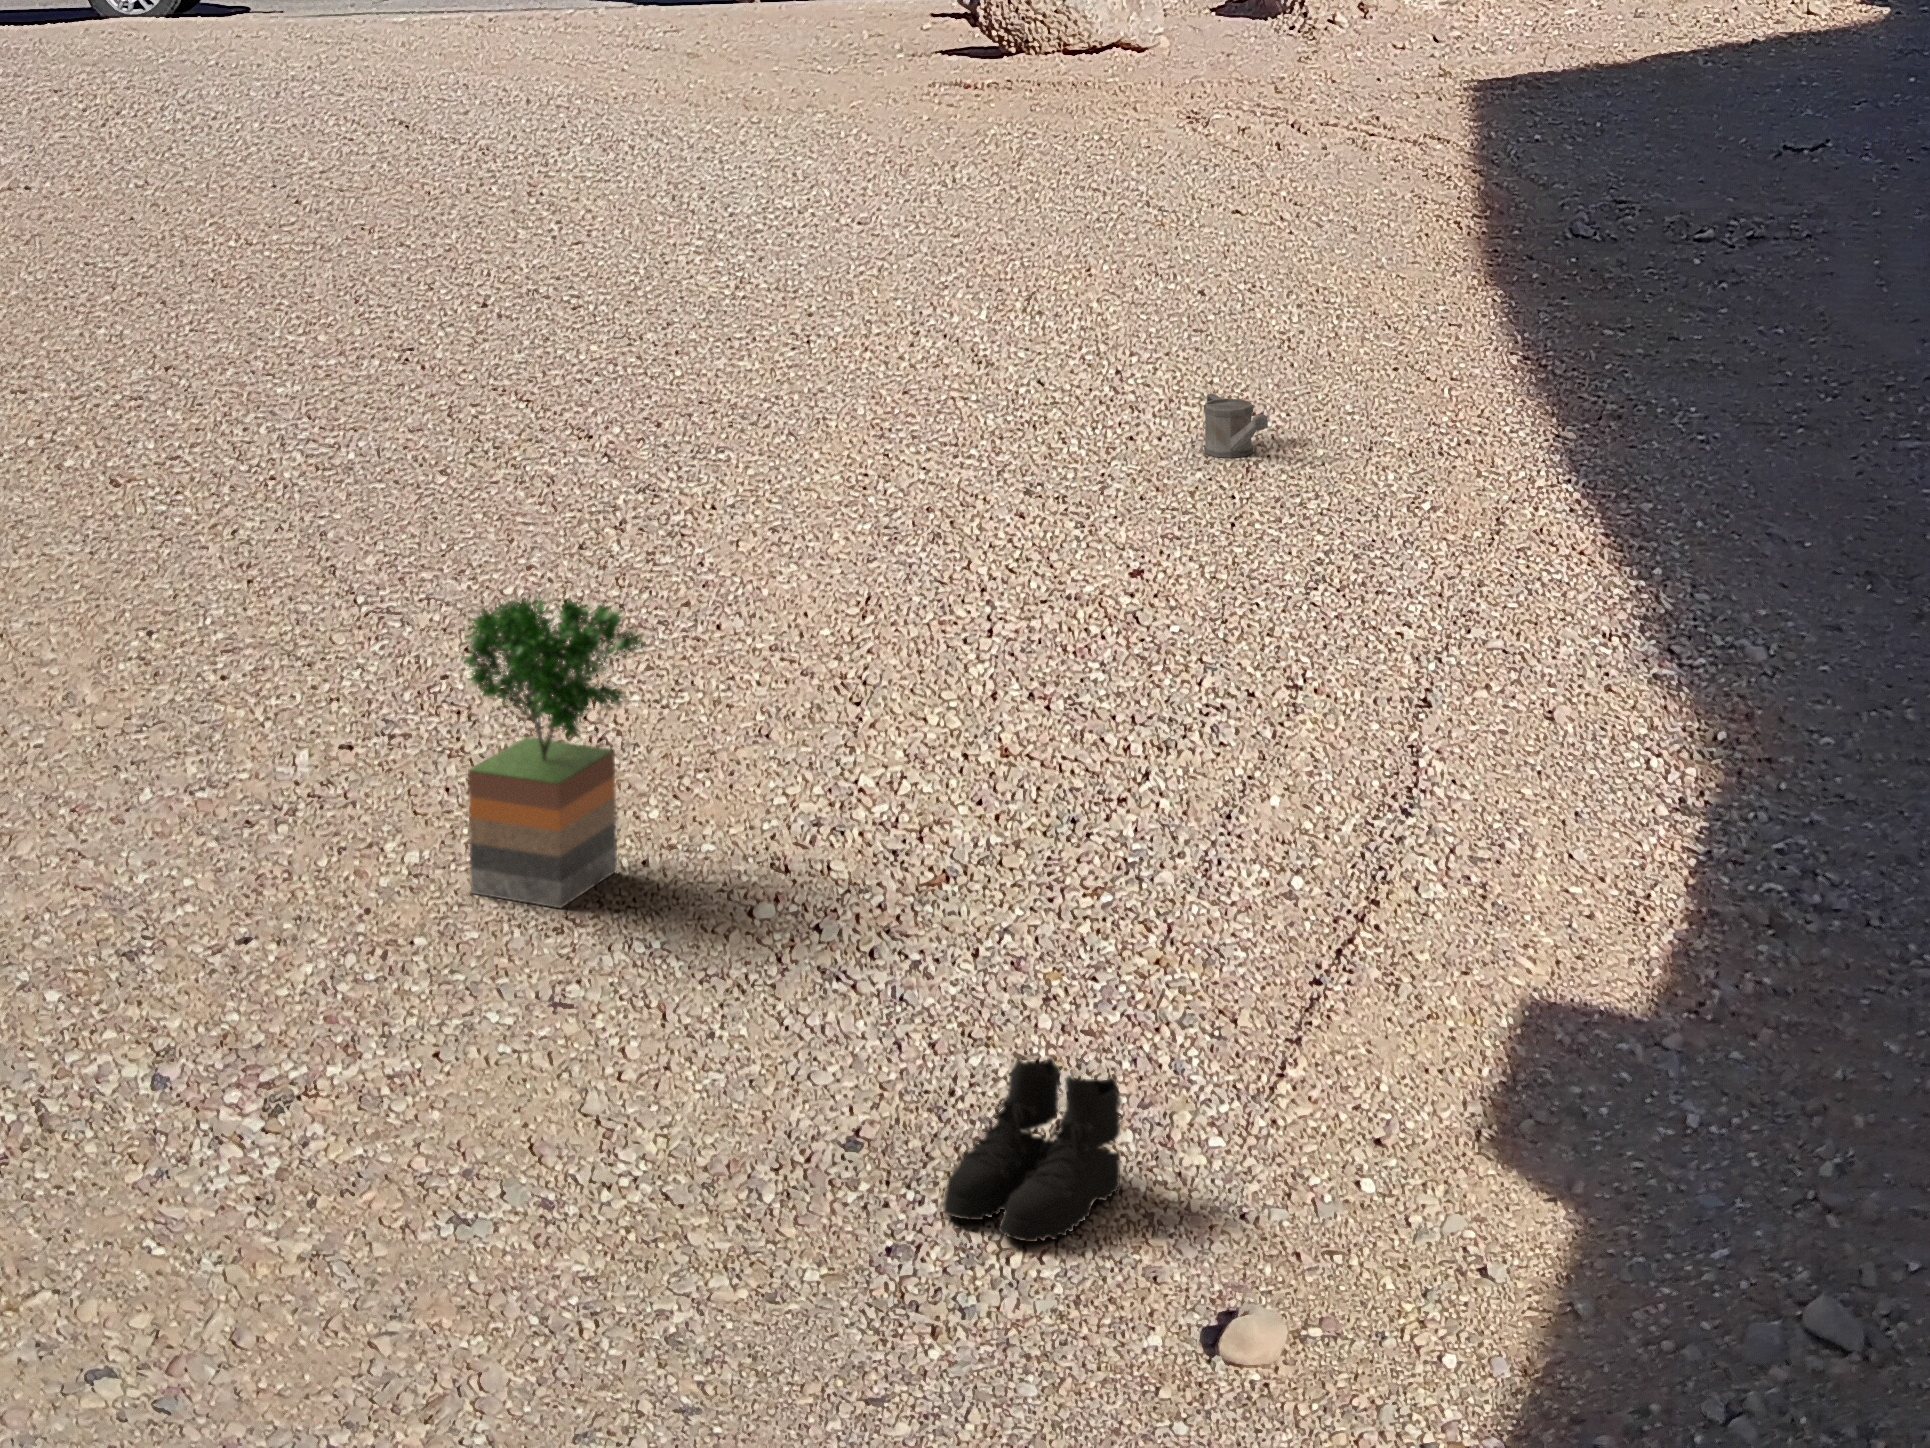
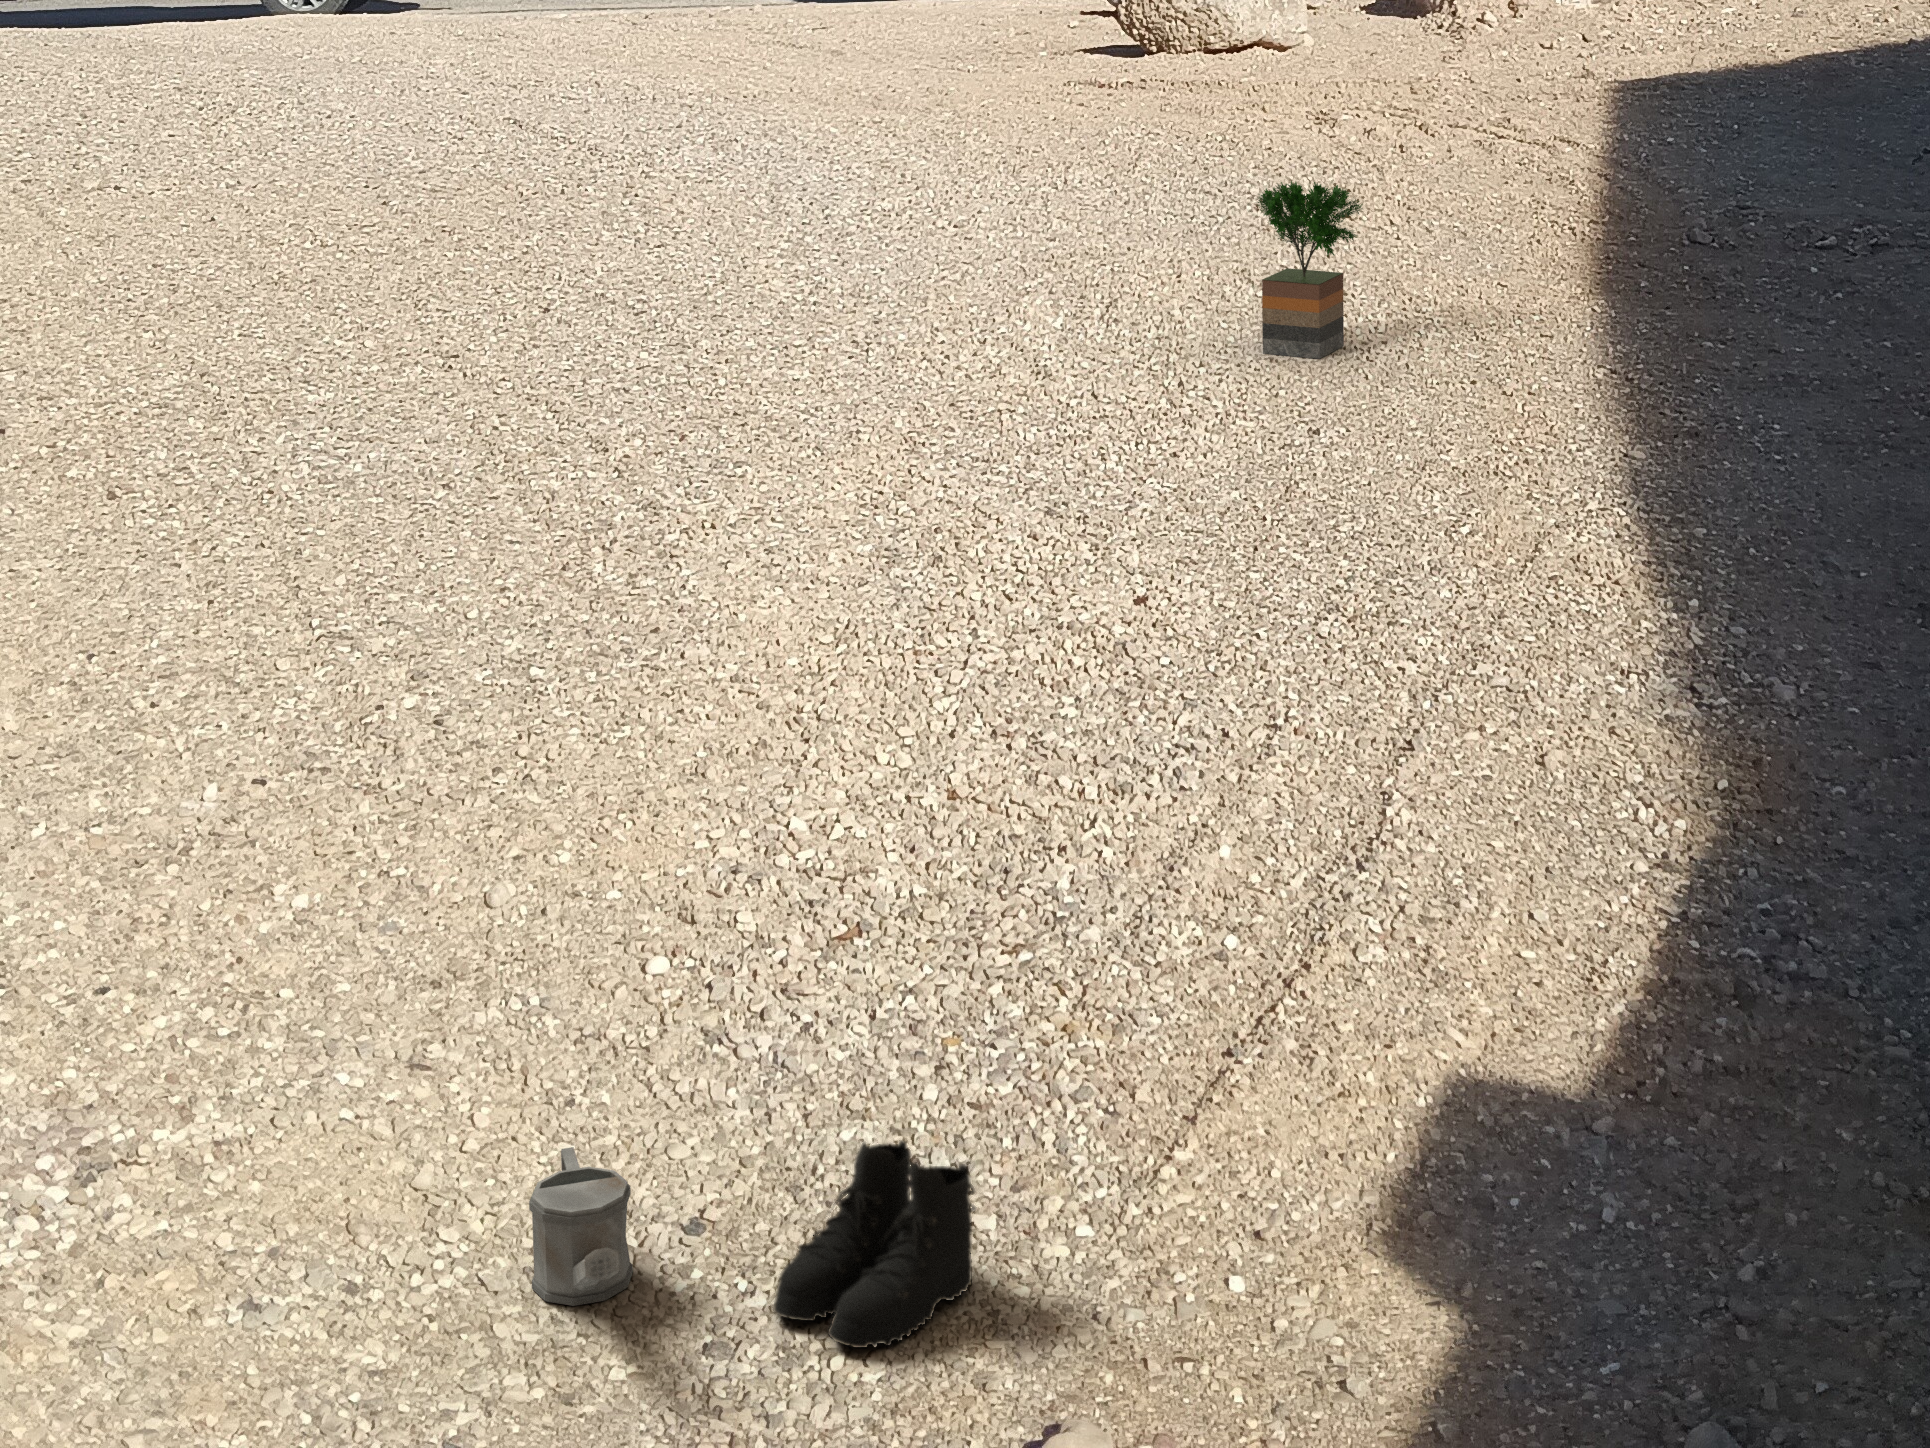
watering can: present [1204,394,1268,458] -> present [529,1147,633,1306]
potted tree: present [461,597,643,908] -> present [1257,181,1363,359]

